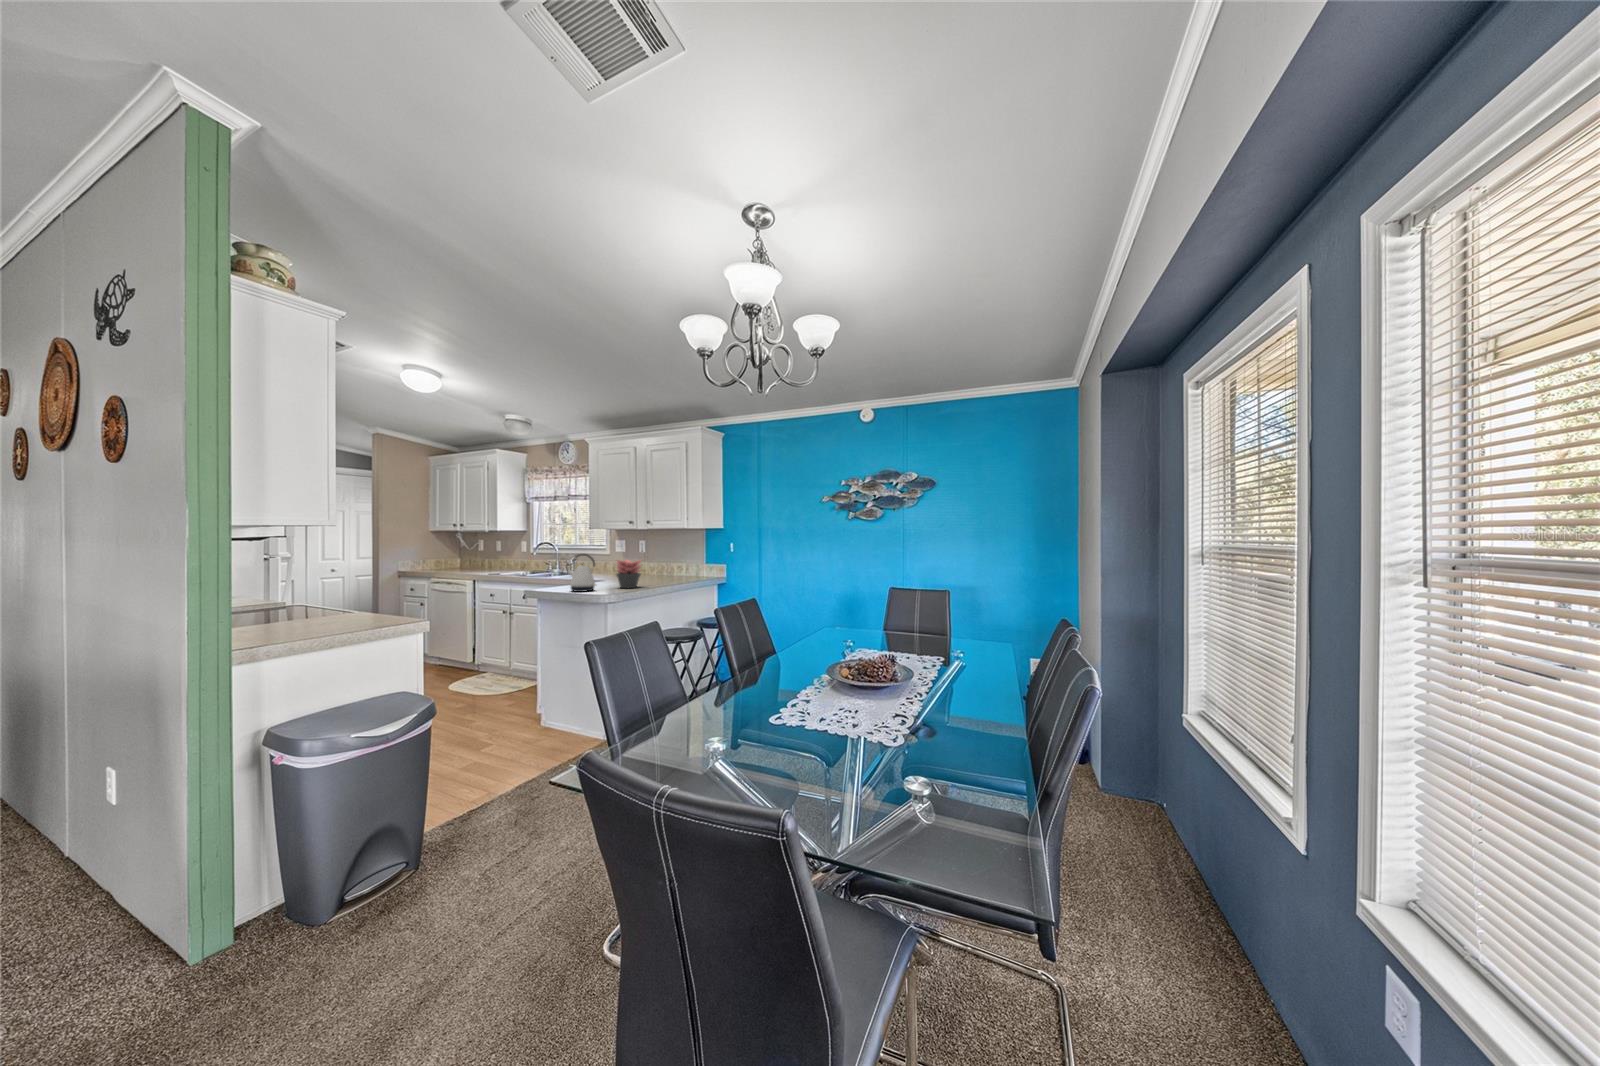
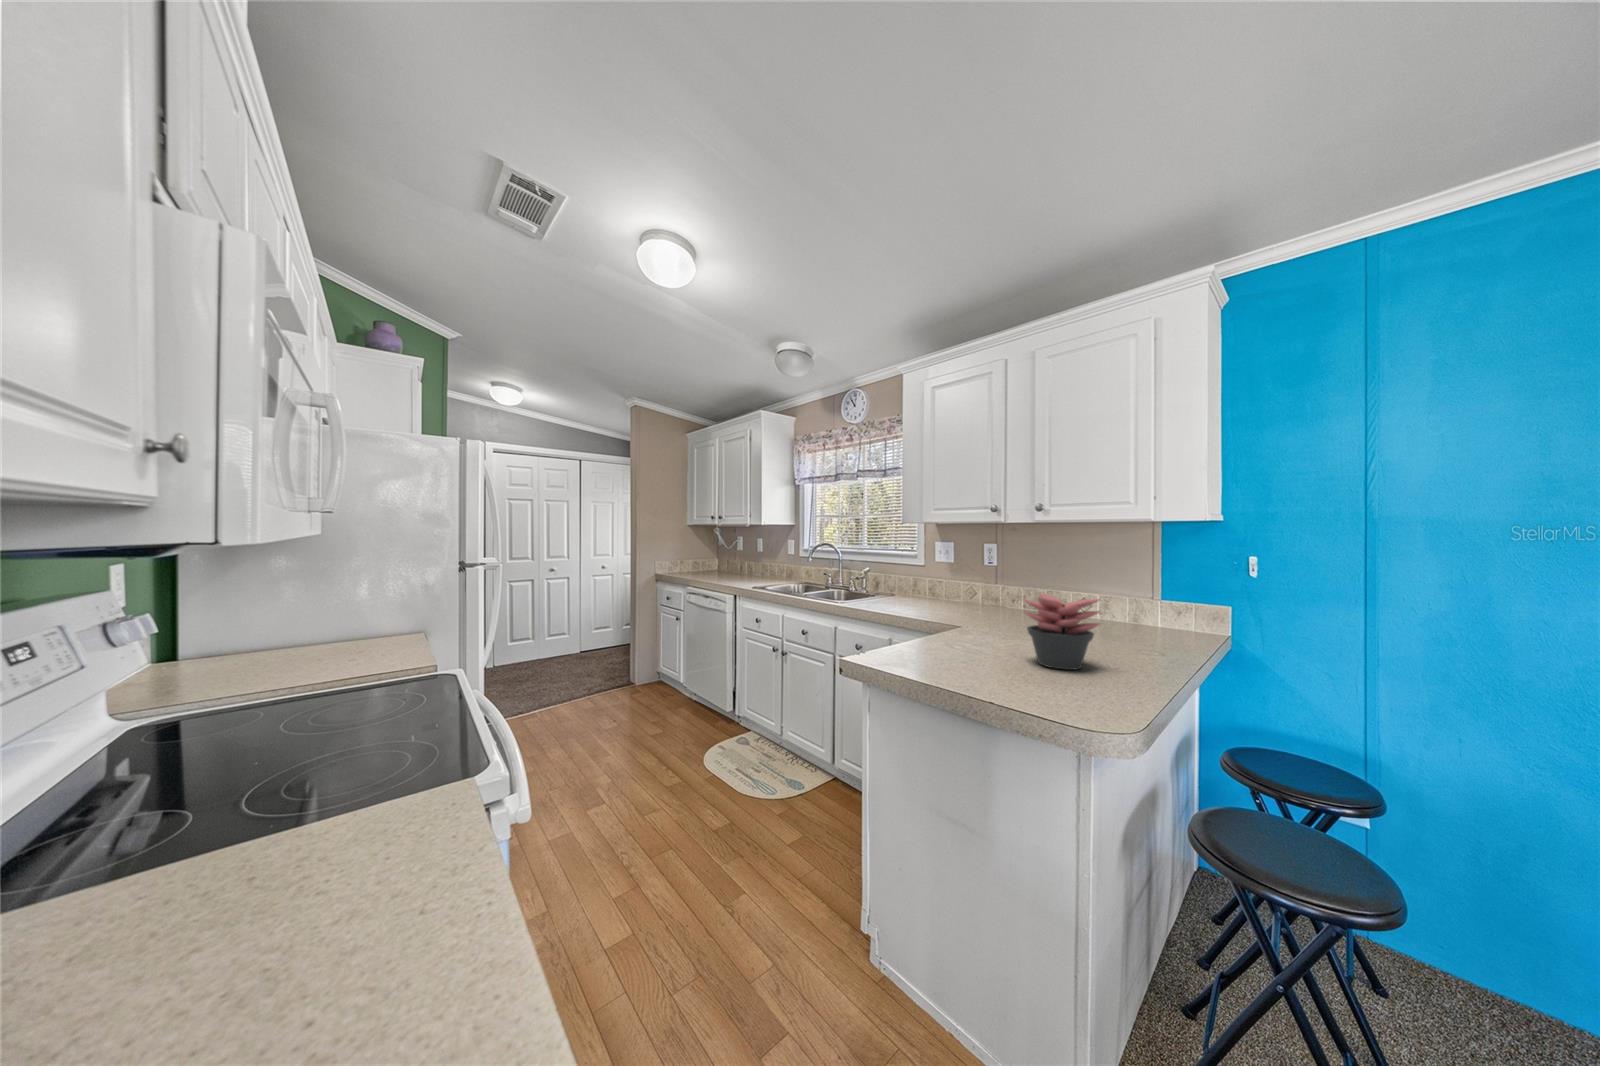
kettle: present [568,554,596,592] -> none [926,580,1001,677]

